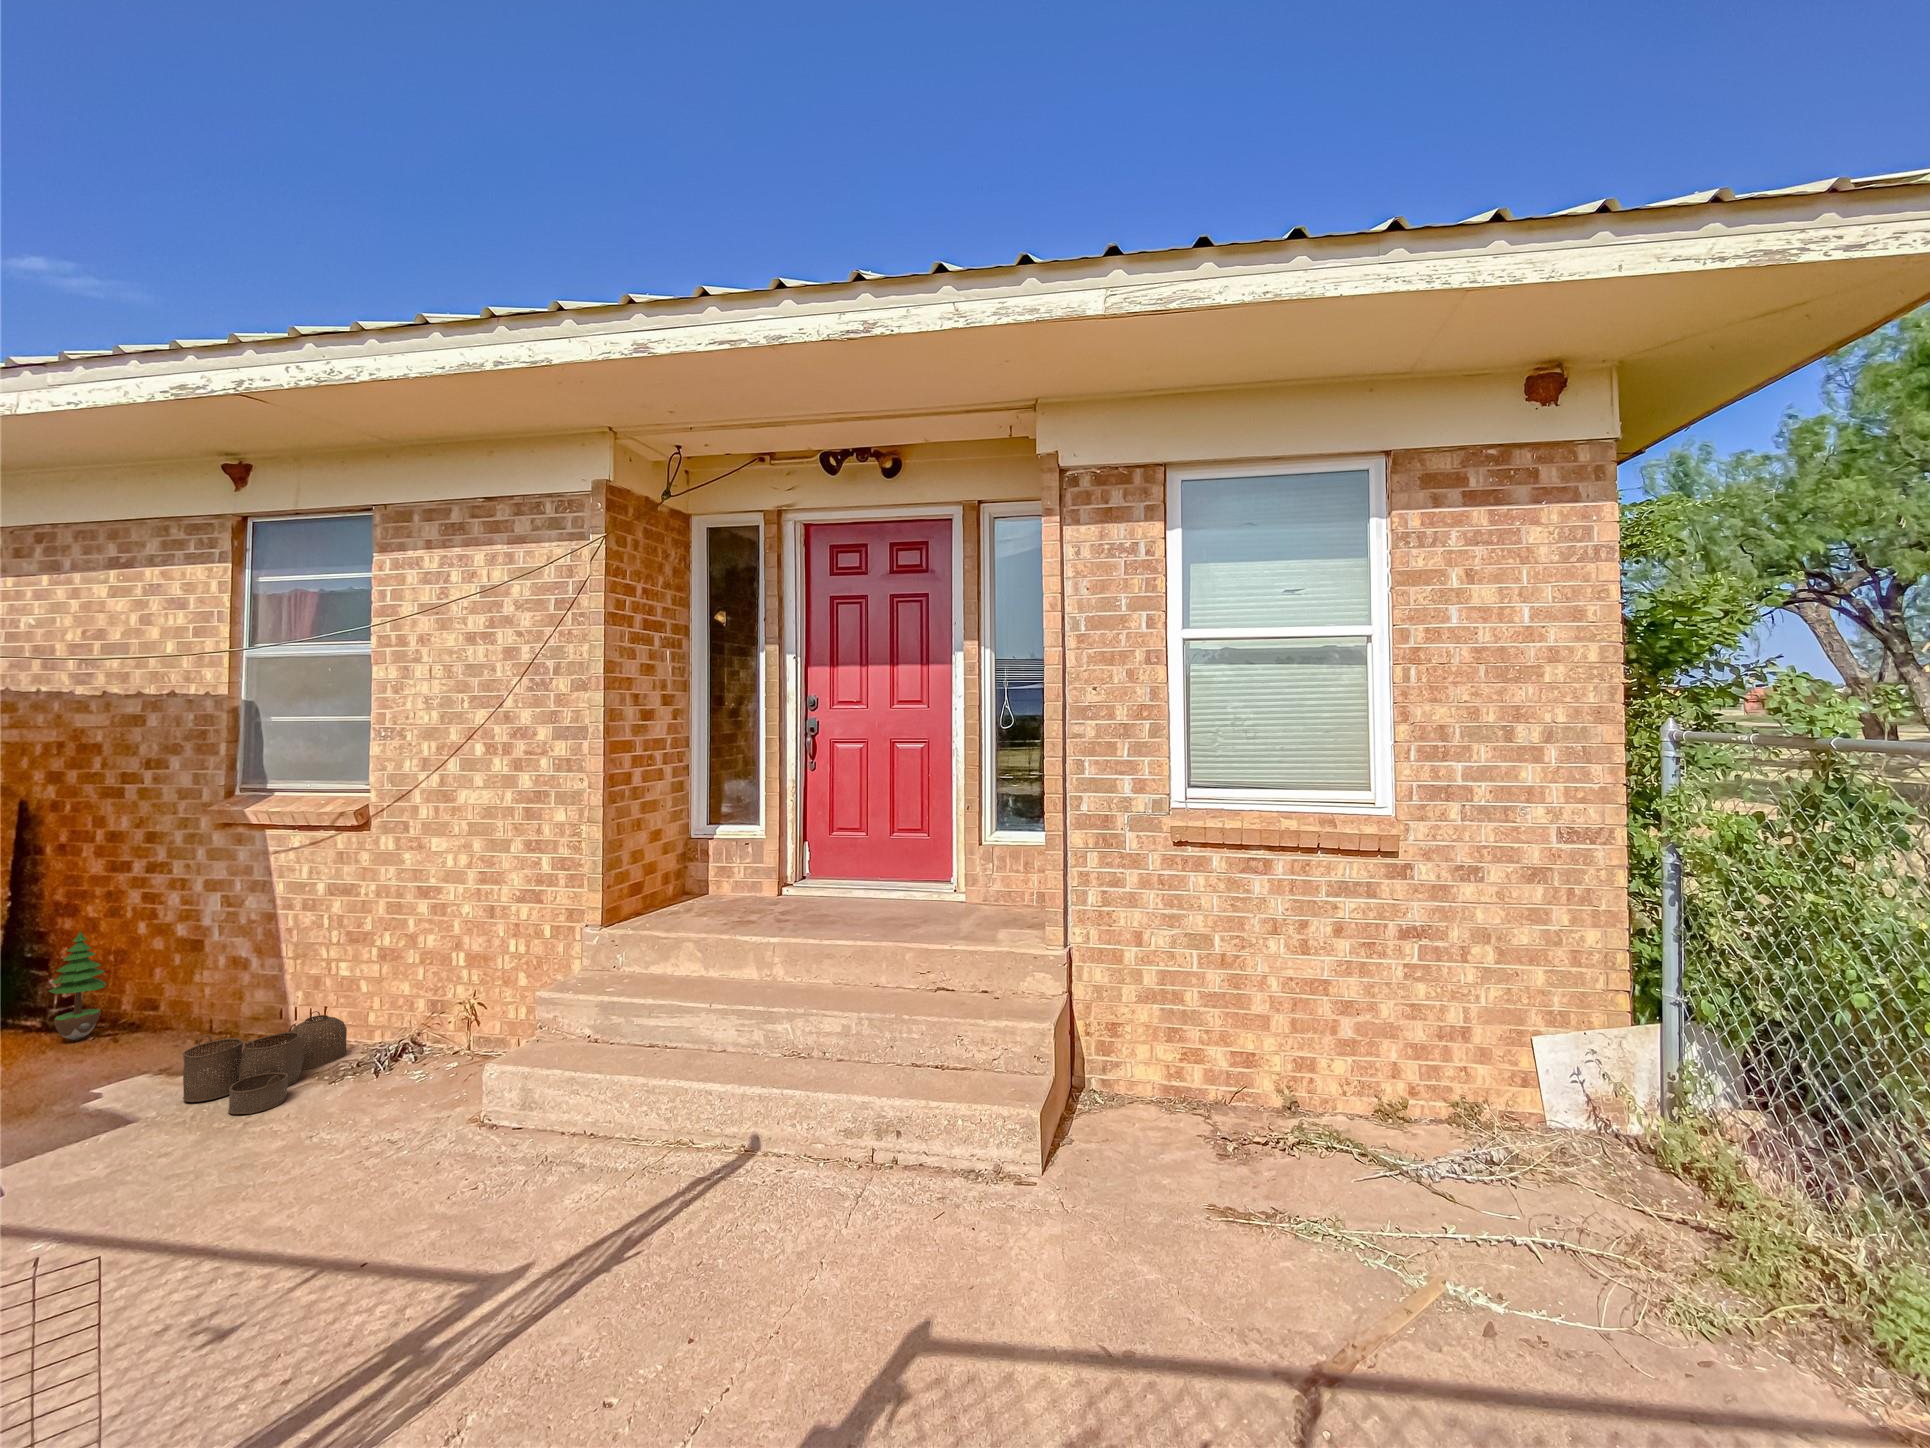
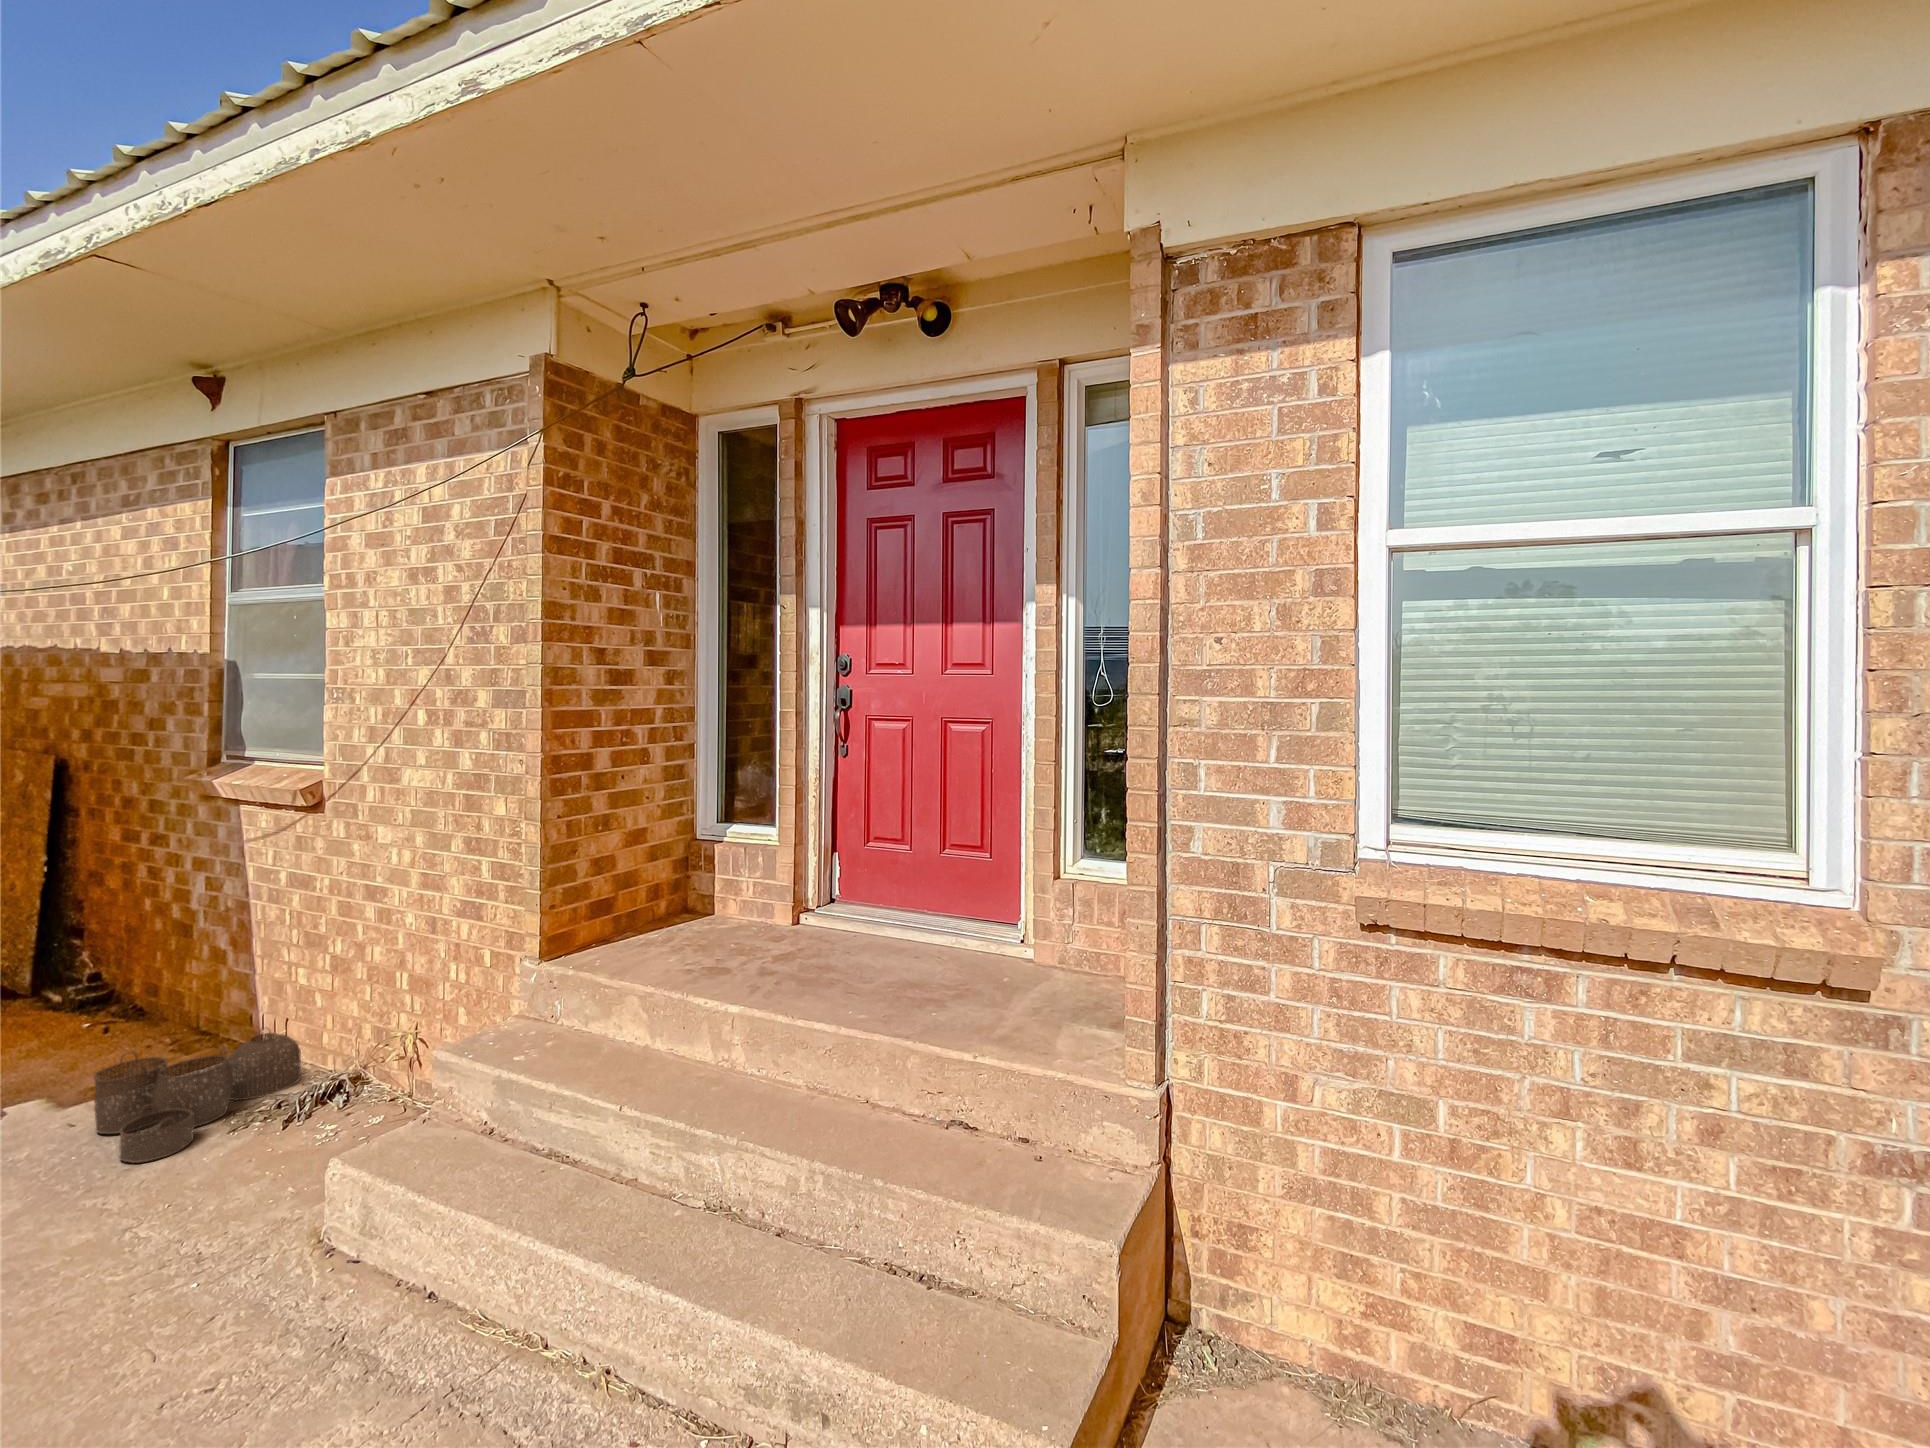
potted tree: present [49,931,106,1040] -> none [57,905,119,1025]

